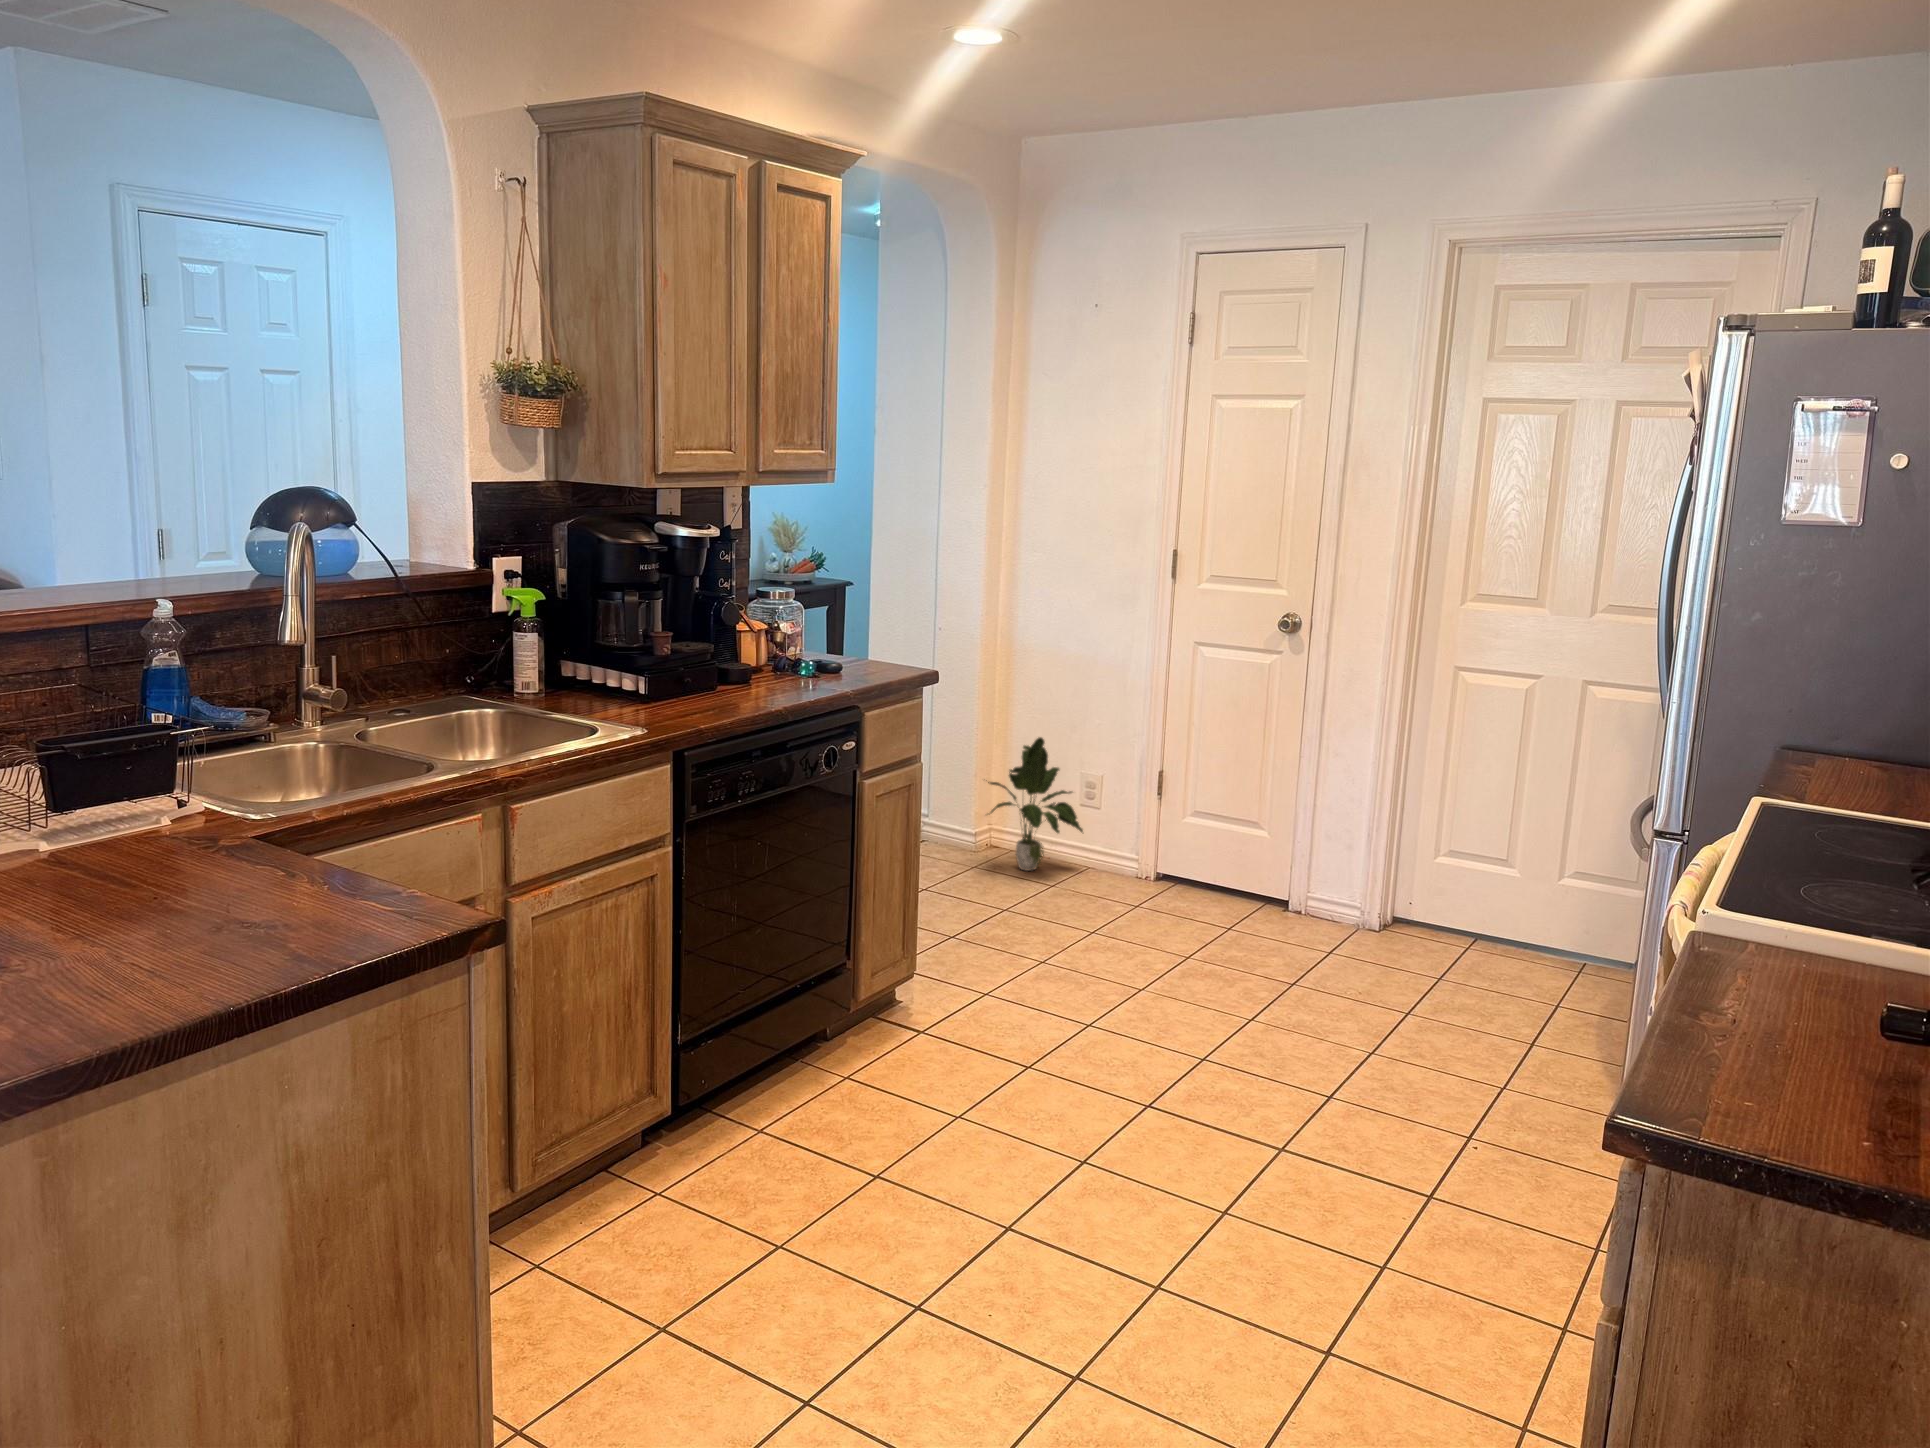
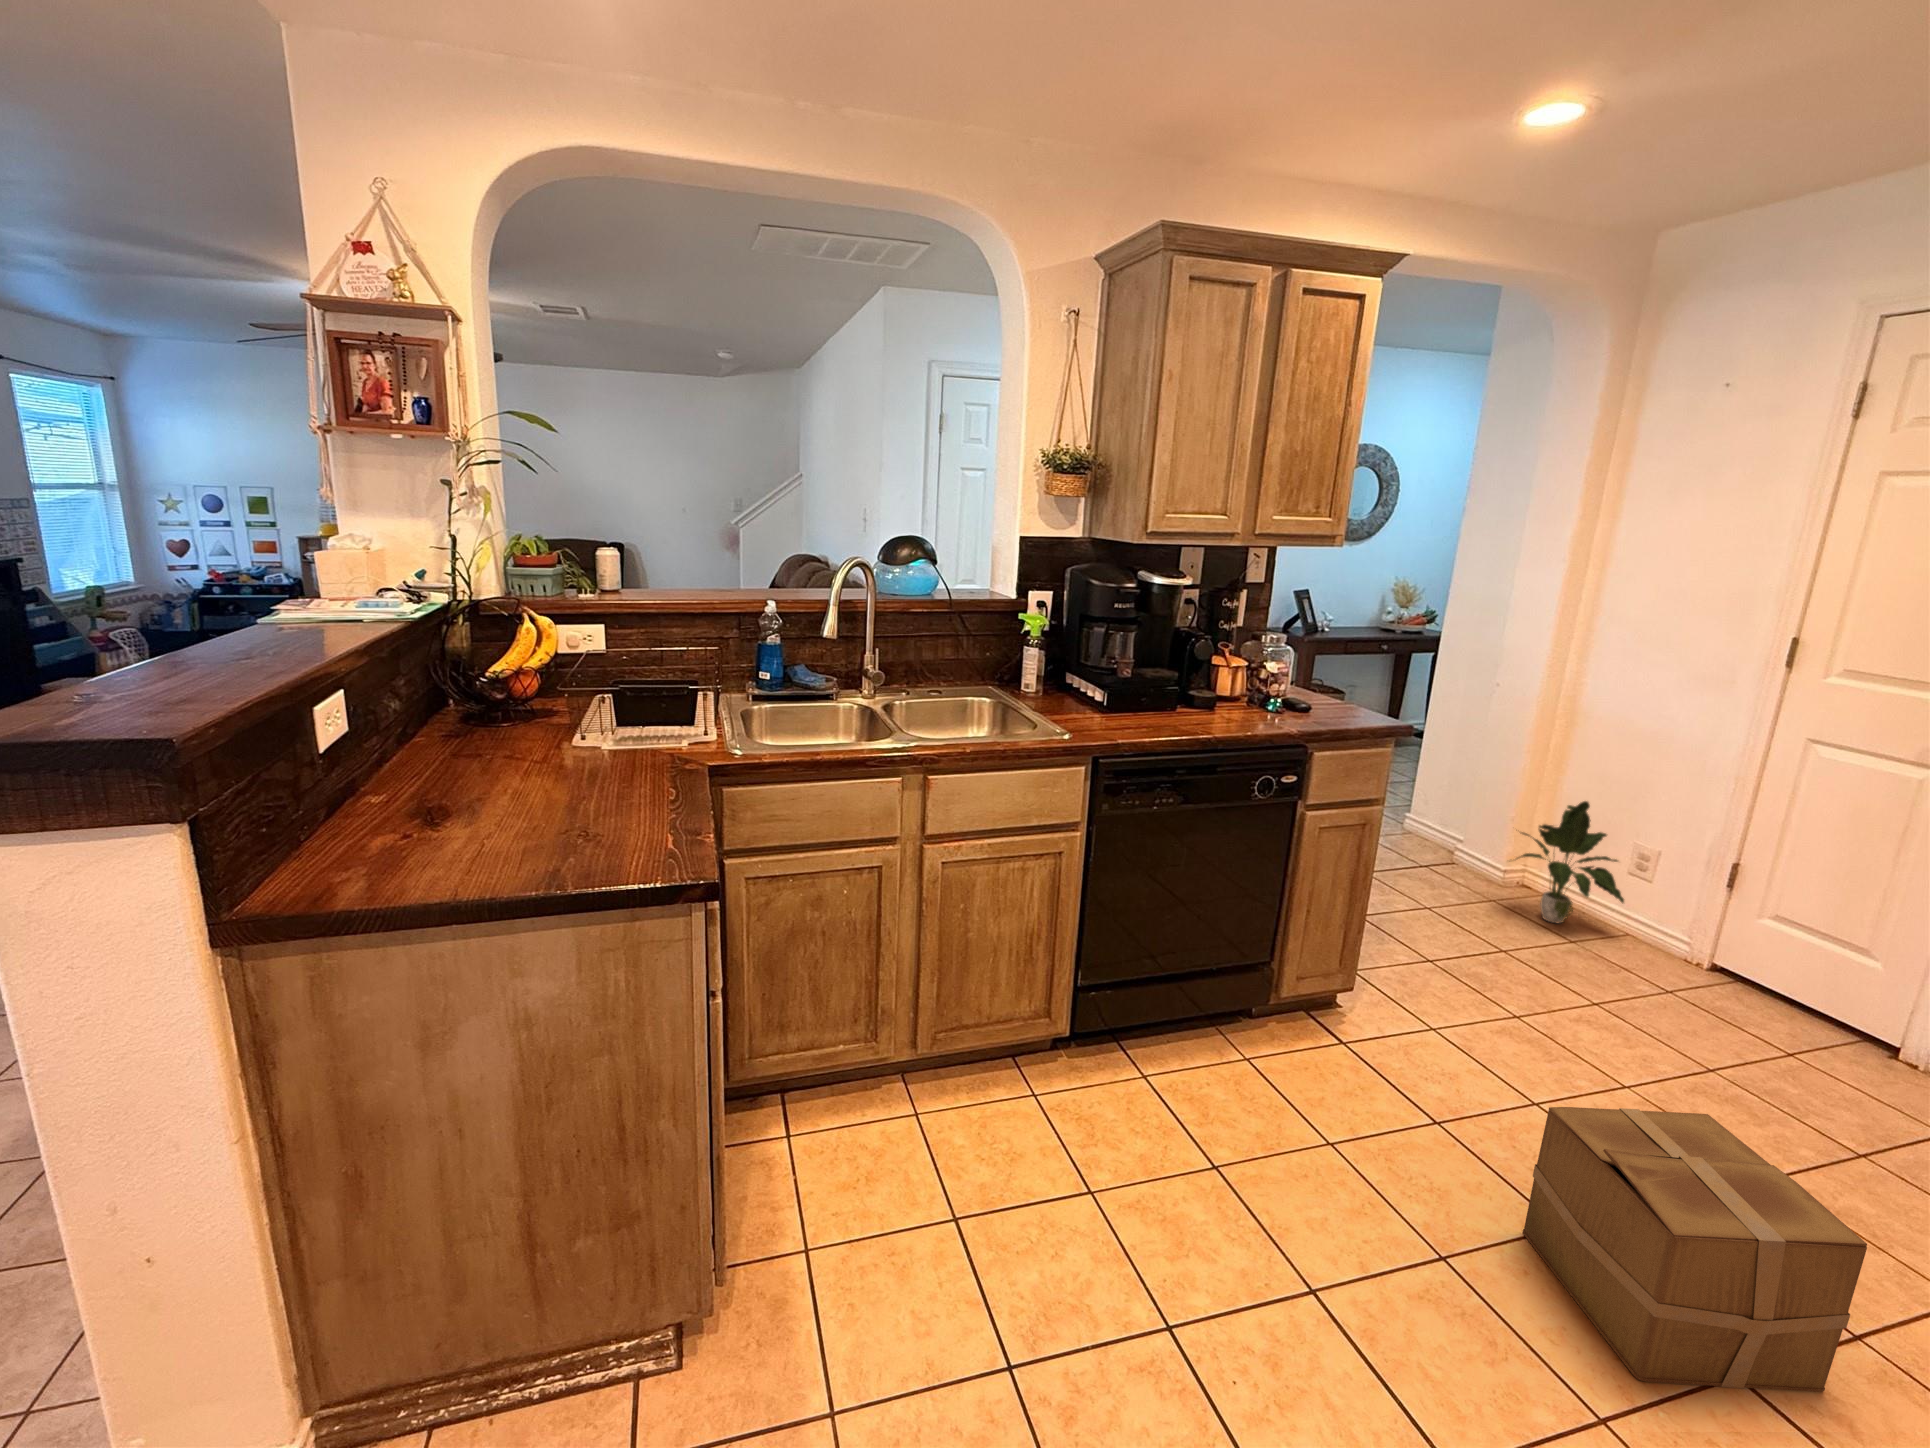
cardboard box: none [1131,963,1347,1184] -> present [1523,1107,1867,1392]

